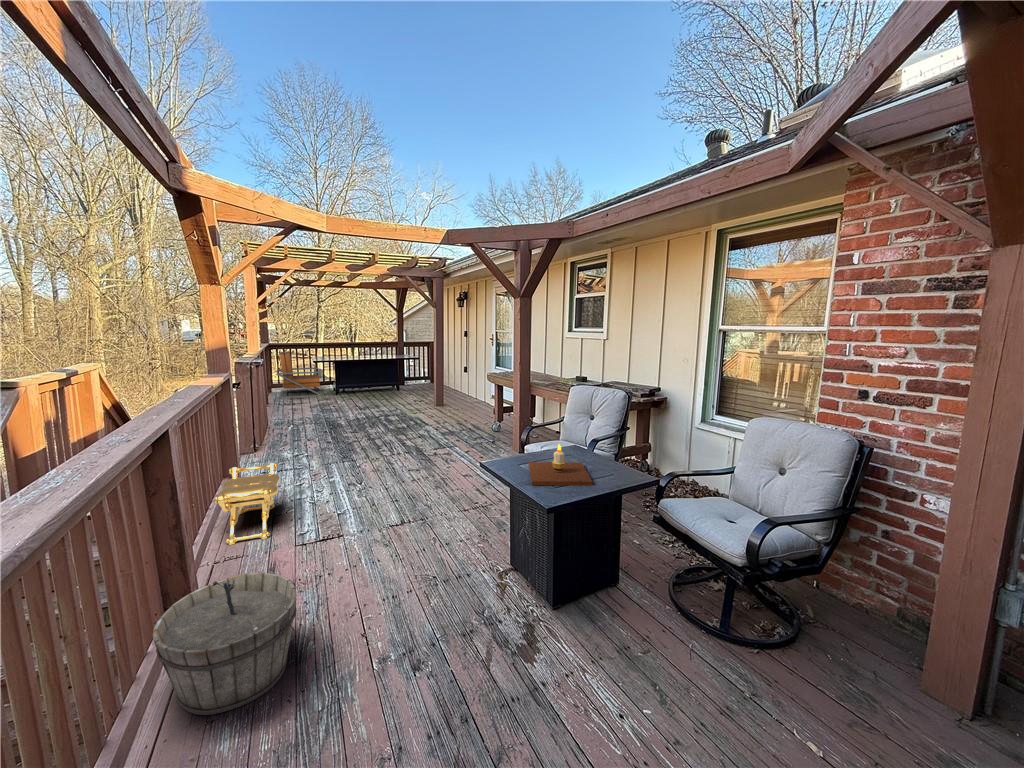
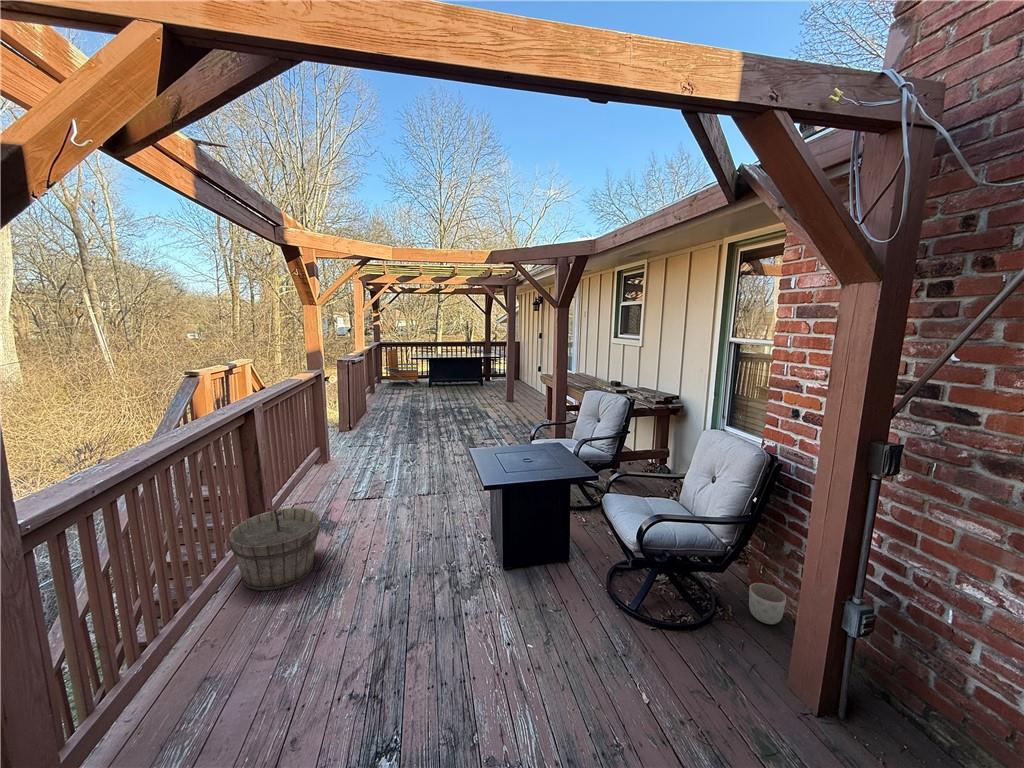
candle: present [529,444,593,485] -> none [498,438,554,474]
stool: present [214,463,280,545] -> none [297,437,350,493]
planter: none [826,579,869,623] -> present [749,583,786,624]

